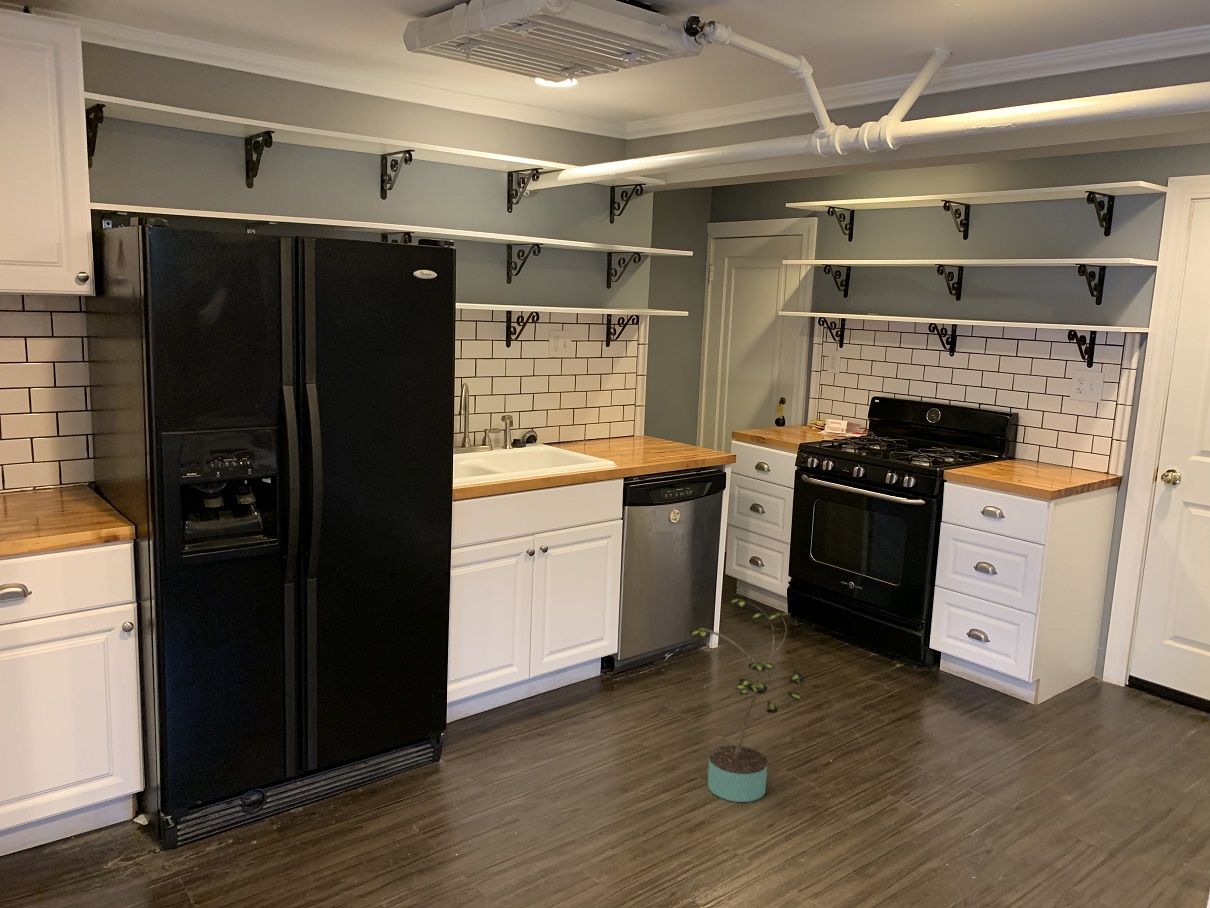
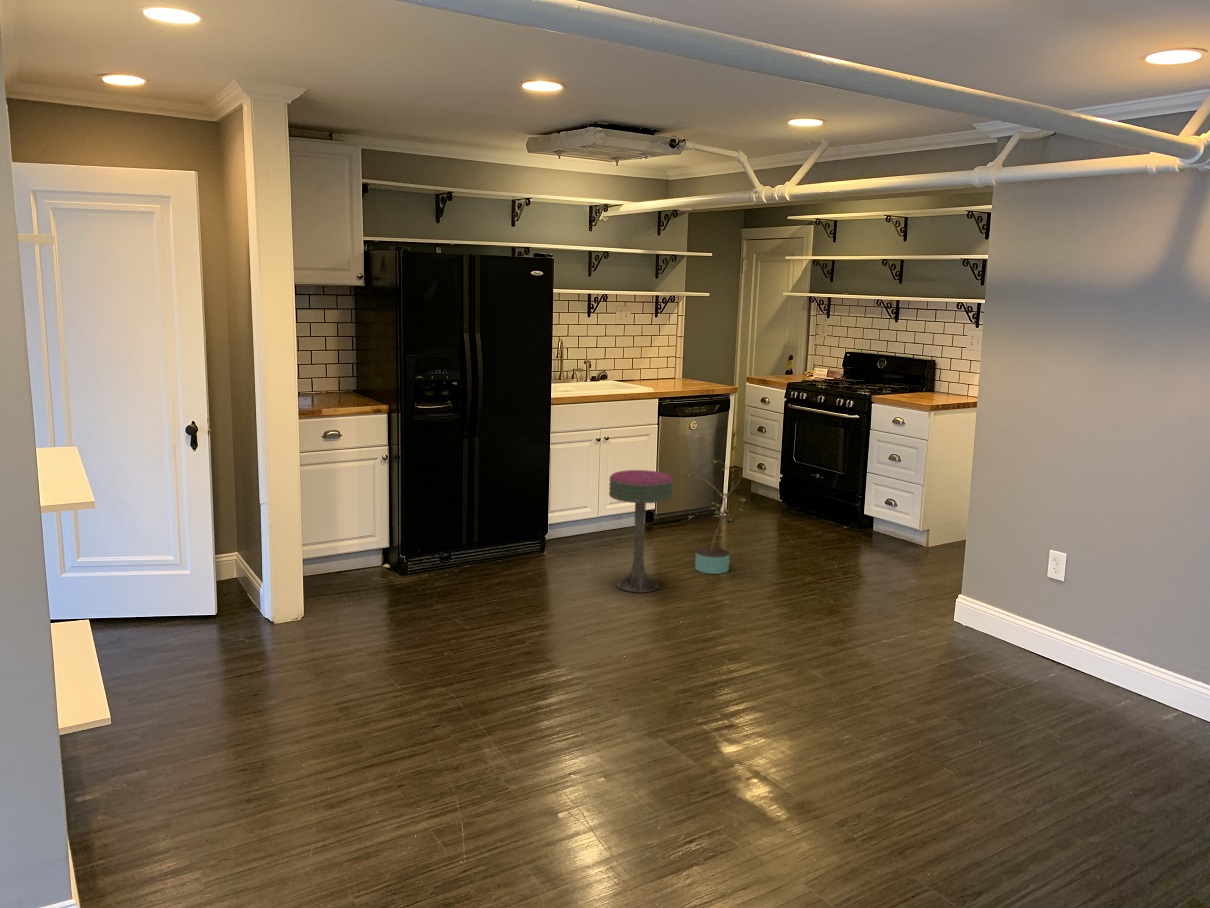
bar stool: none [569,635,688,874] -> present [609,470,672,592]

